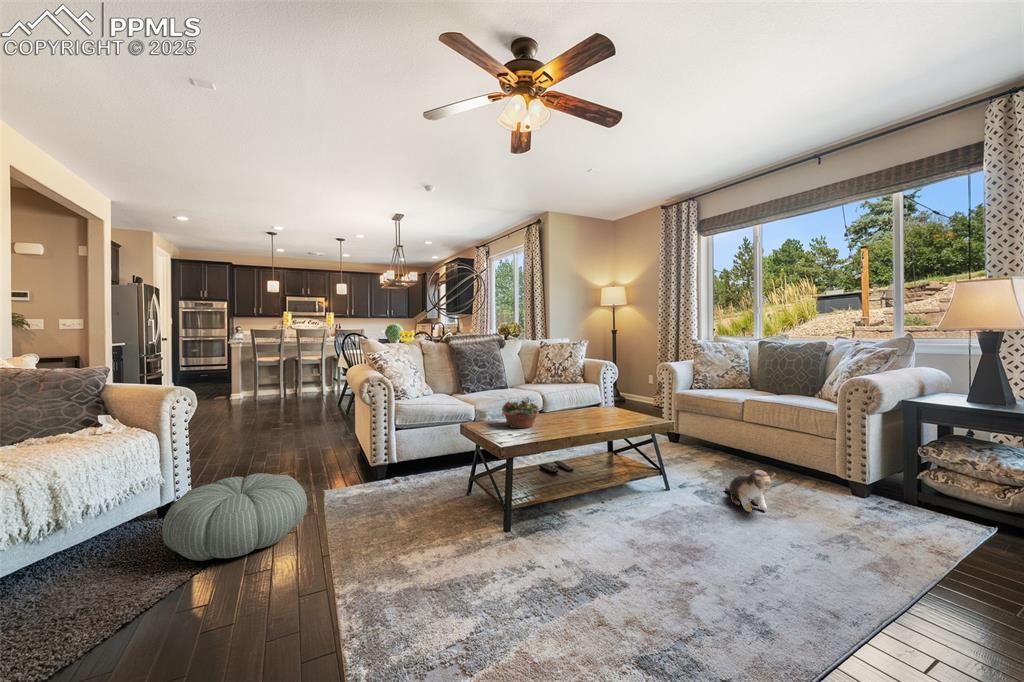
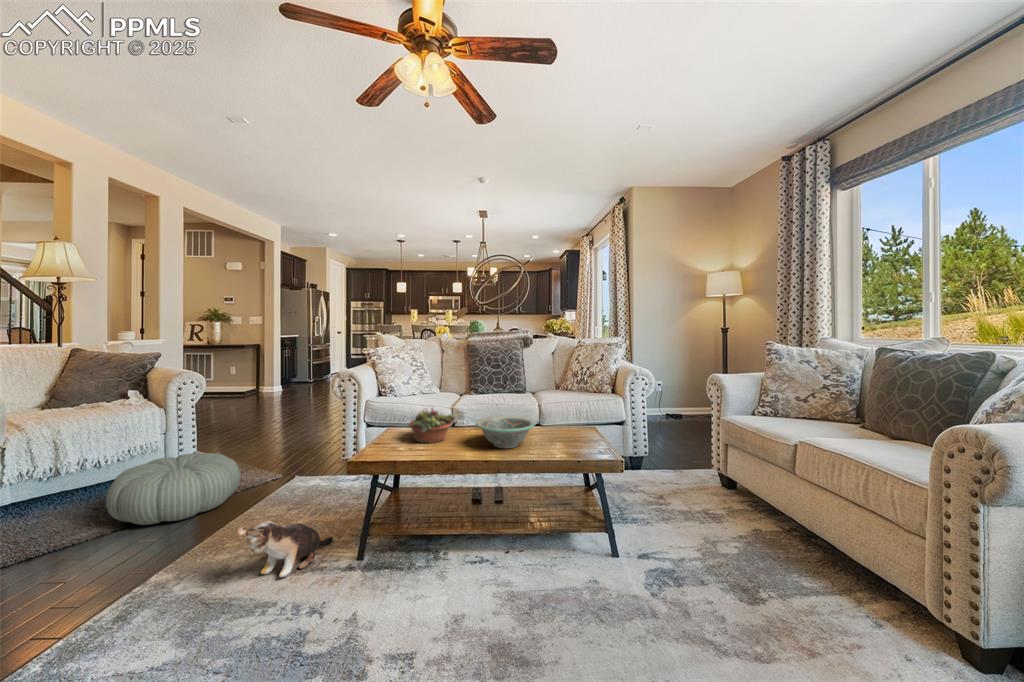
decorative bowl: none [561,400,609,424] -> present [476,416,535,448]
plush toy: present [725,470,775,512] -> present [238,520,333,577]

